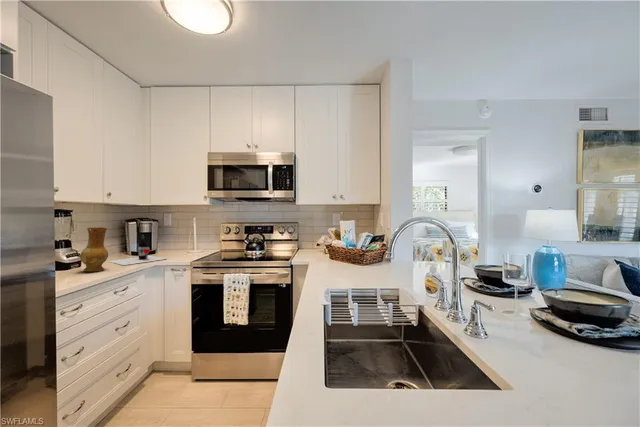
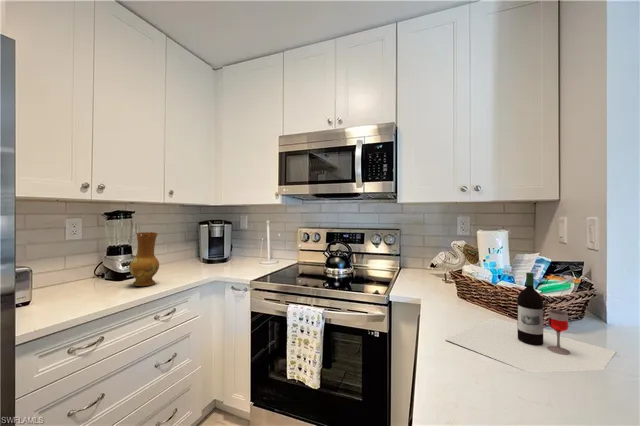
wine bottle: present [109,235,165,265] -> present [446,272,616,372]

